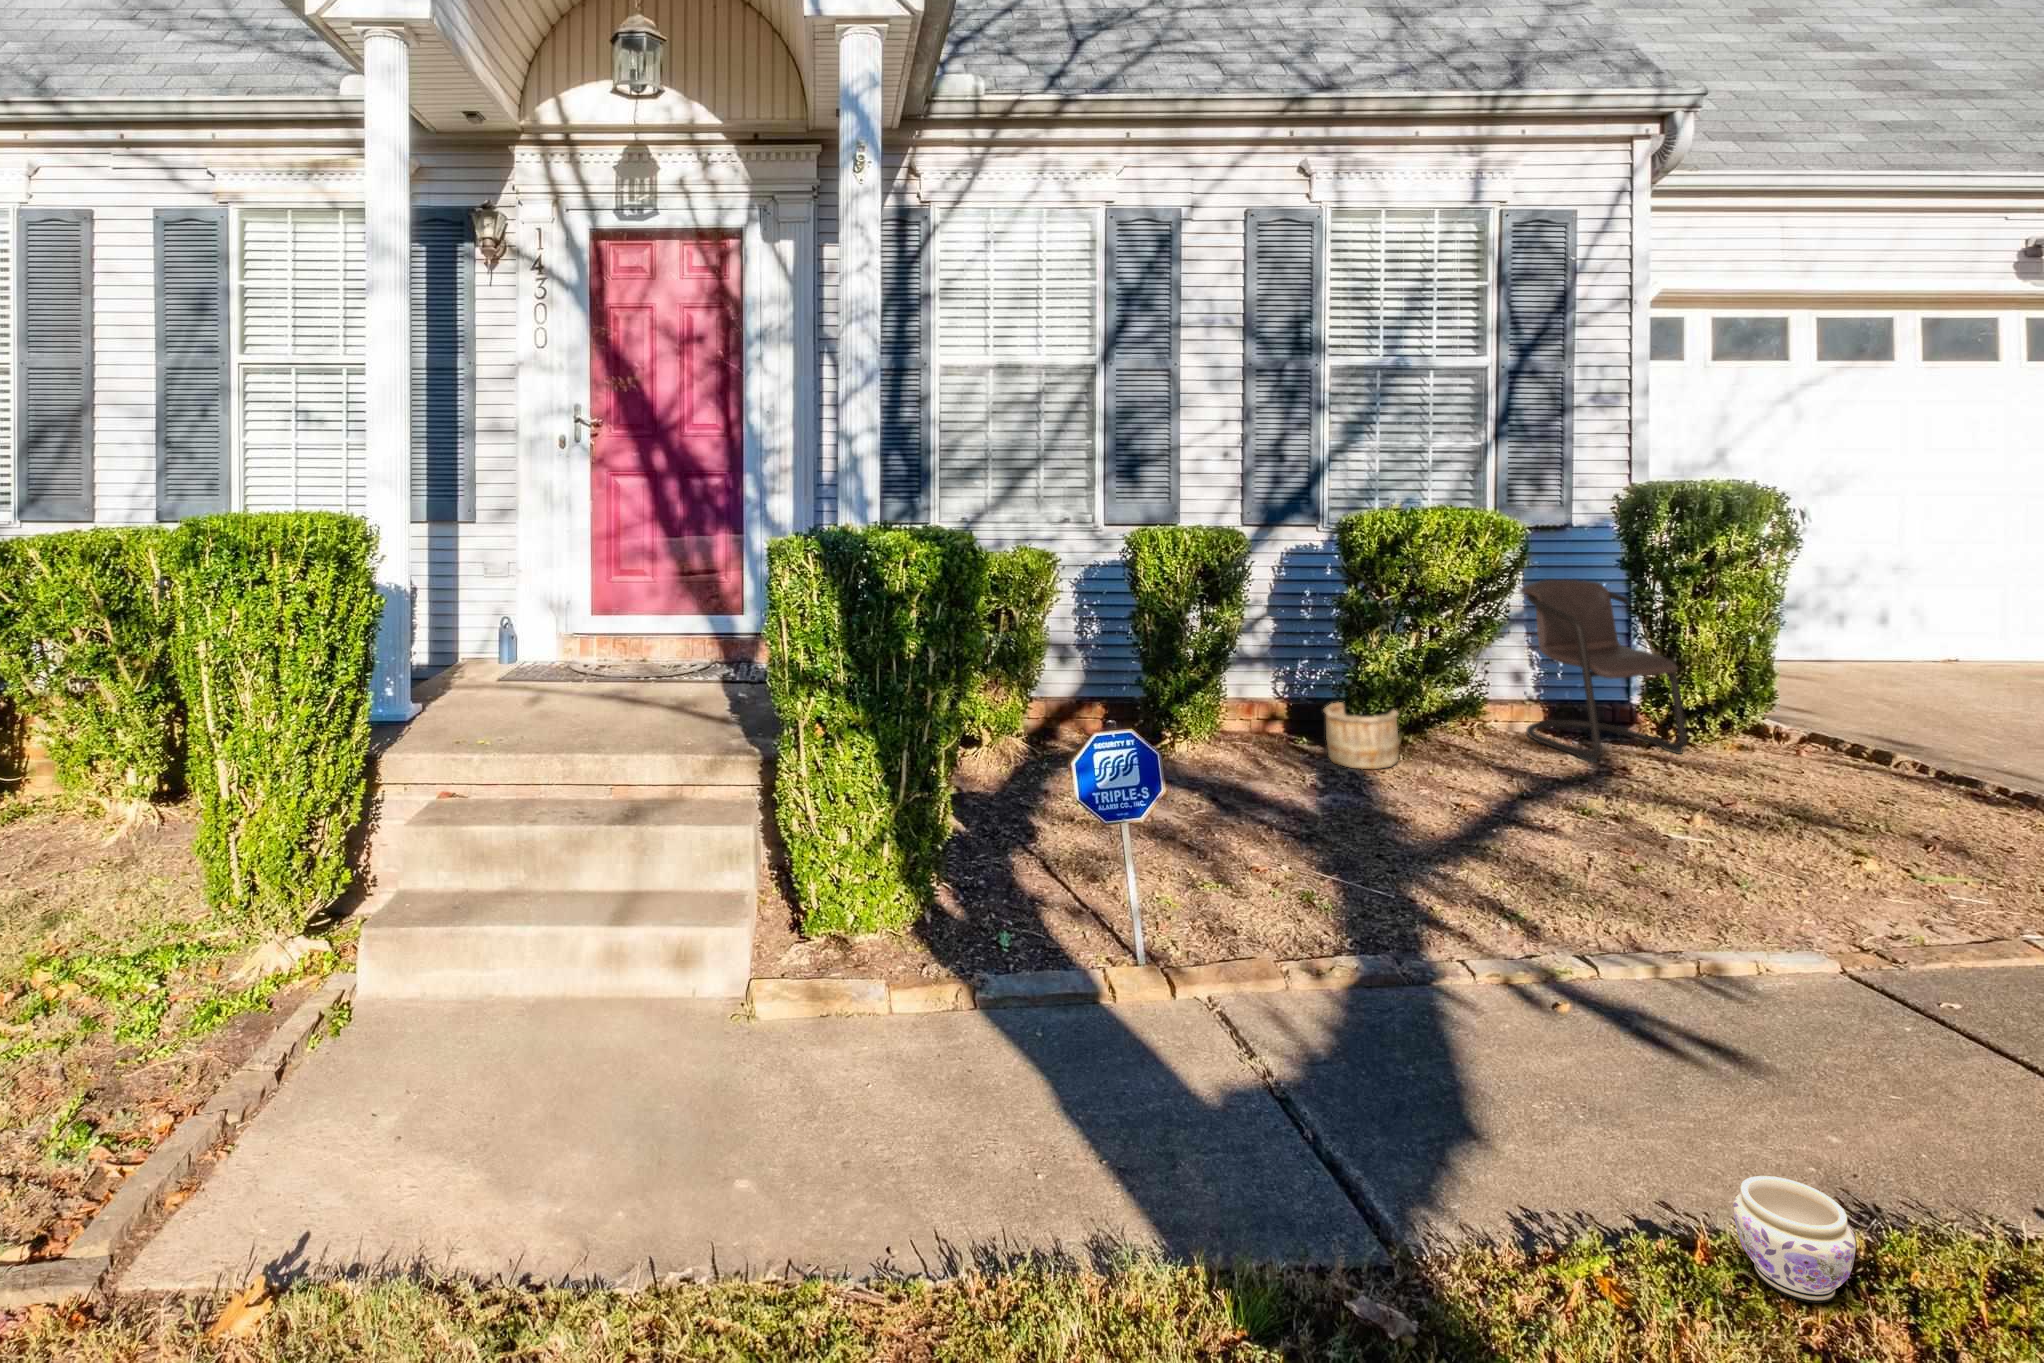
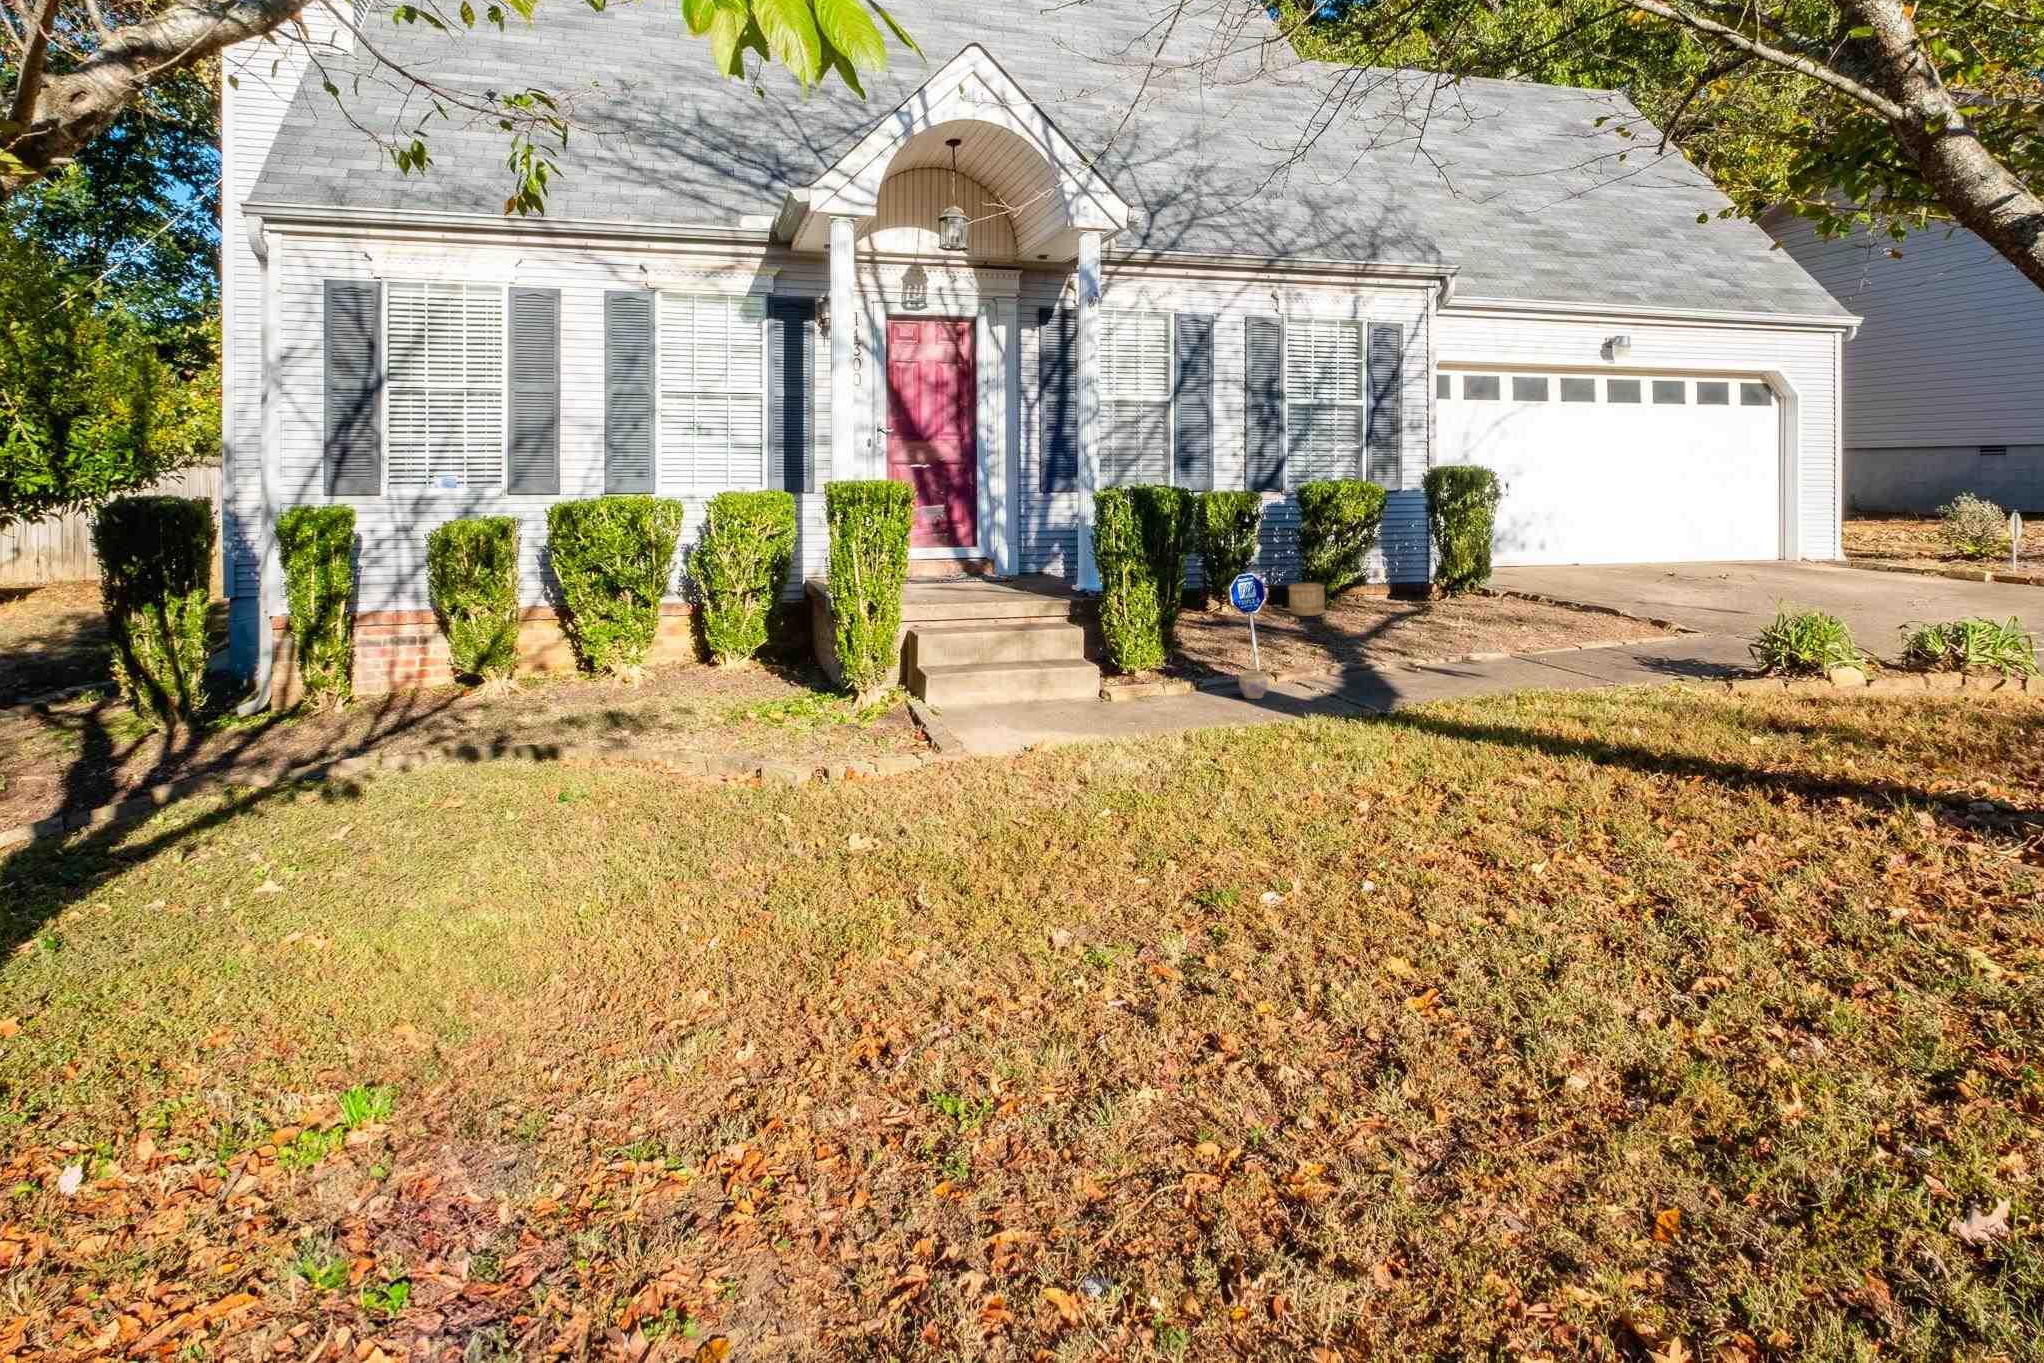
chair: present [1520,580,1687,763] -> none [1377,517,1454,608]
planter: present [1733,1176,1856,1303] -> present [1239,670,1268,699]

